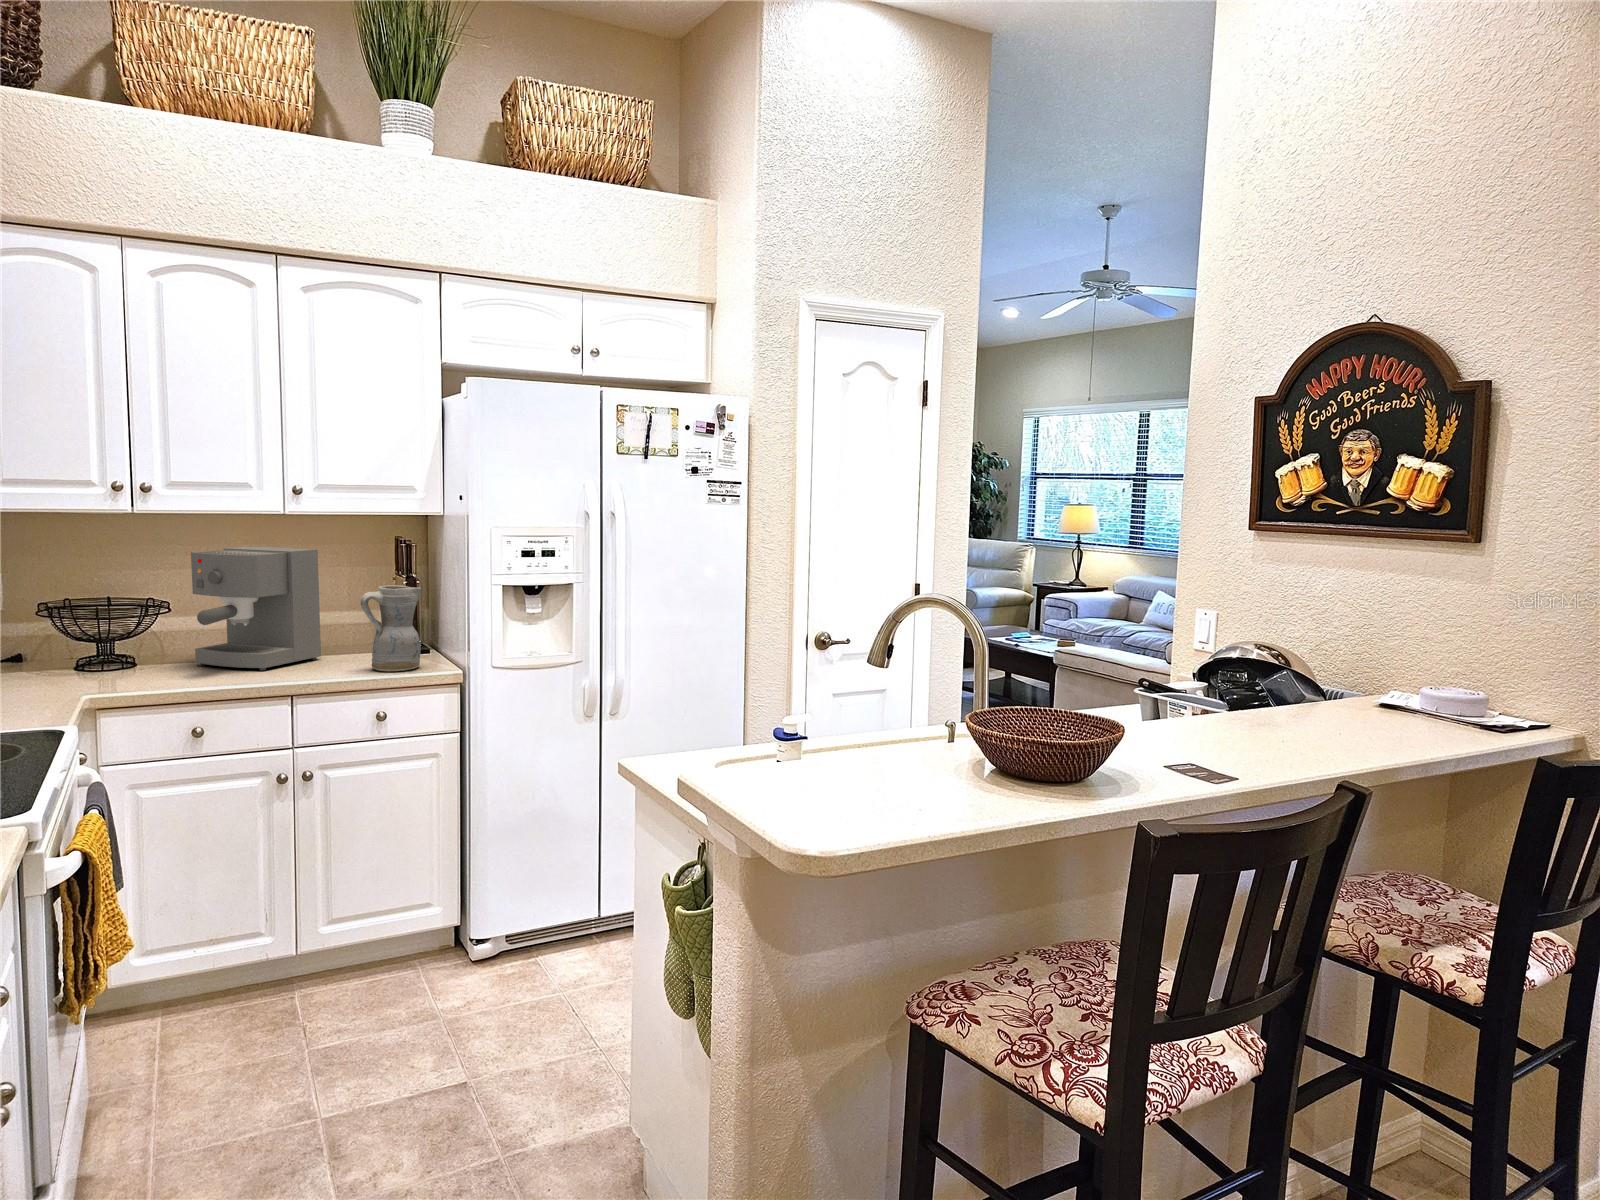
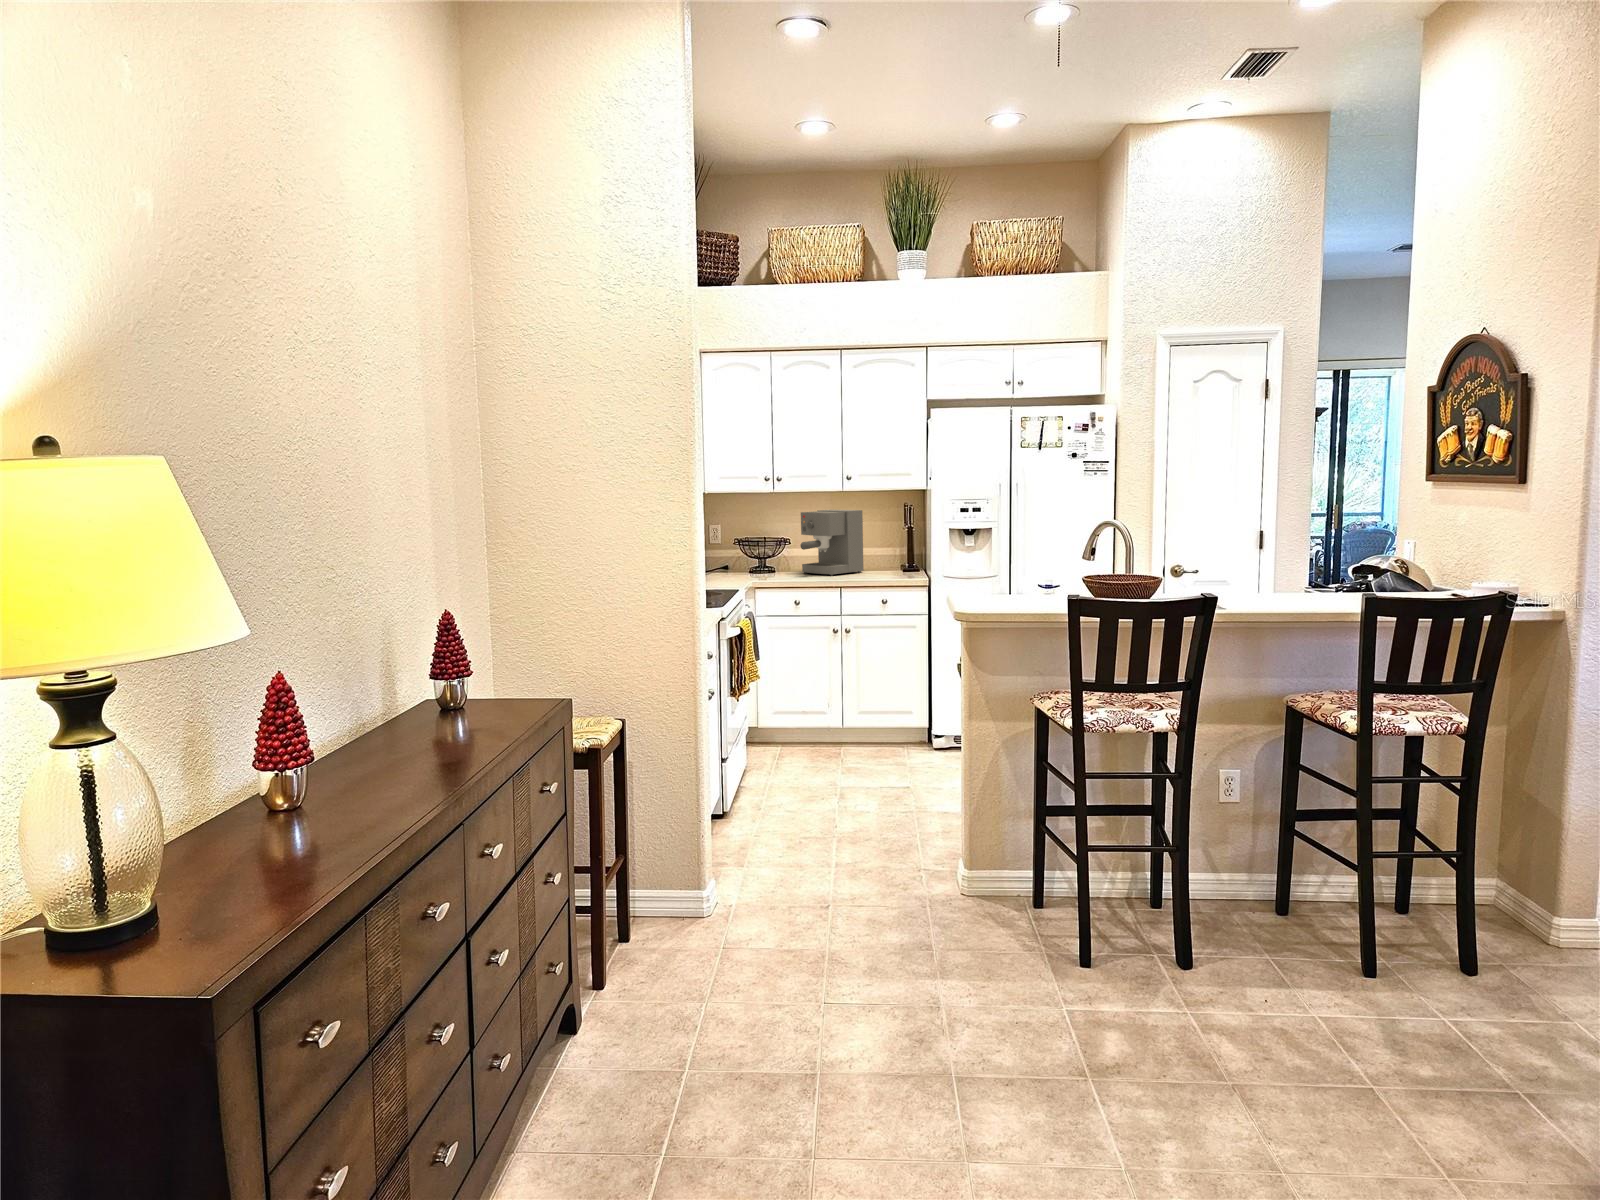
ceramic pitcher: present [360,585,421,671] -> none [878,530,911,578]

